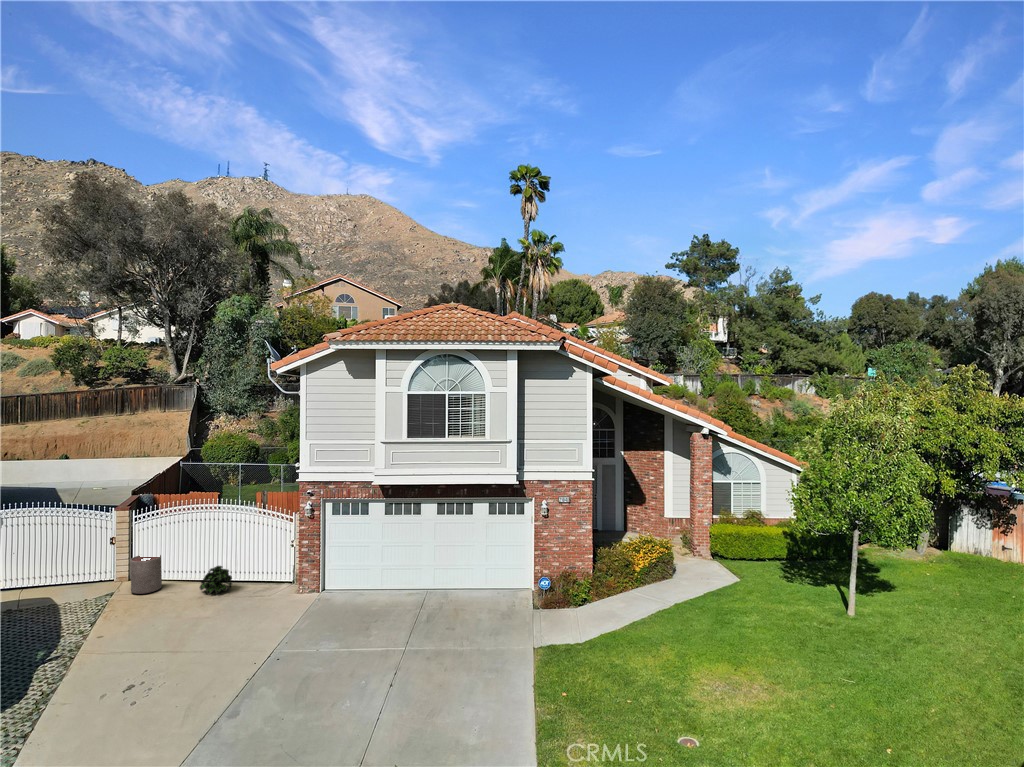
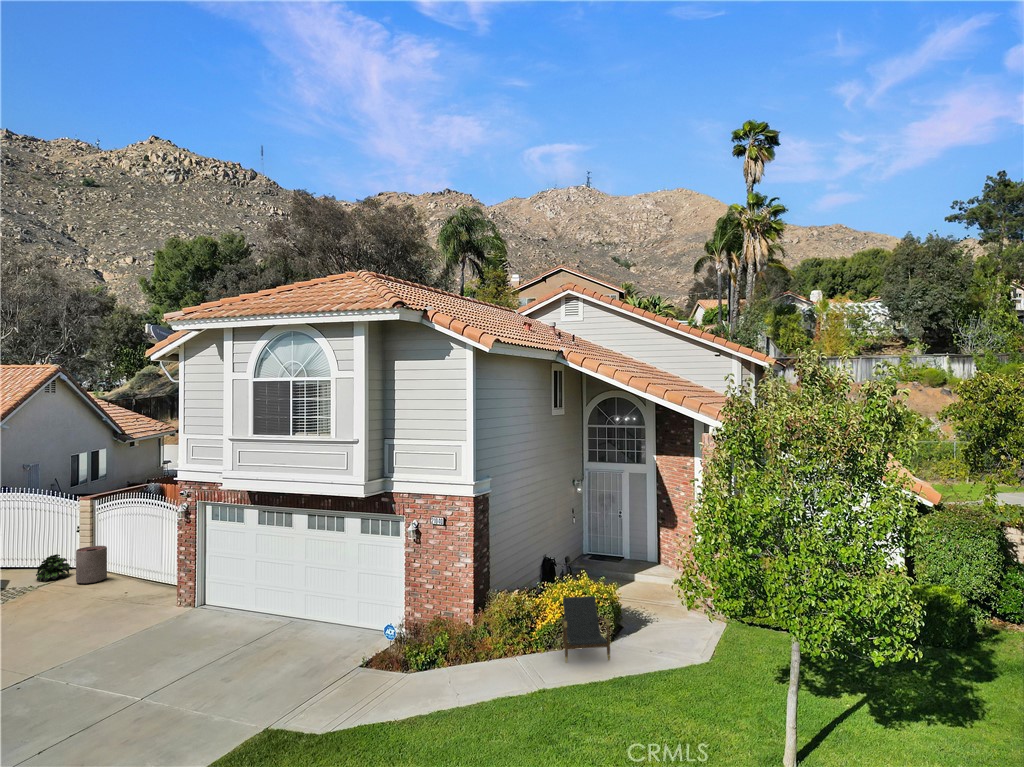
lounge chair: none [645,543,686,589] -> present [561,596,610,662]
potted plant: present [200,566,232,595] -> present [36,554,72,581]

